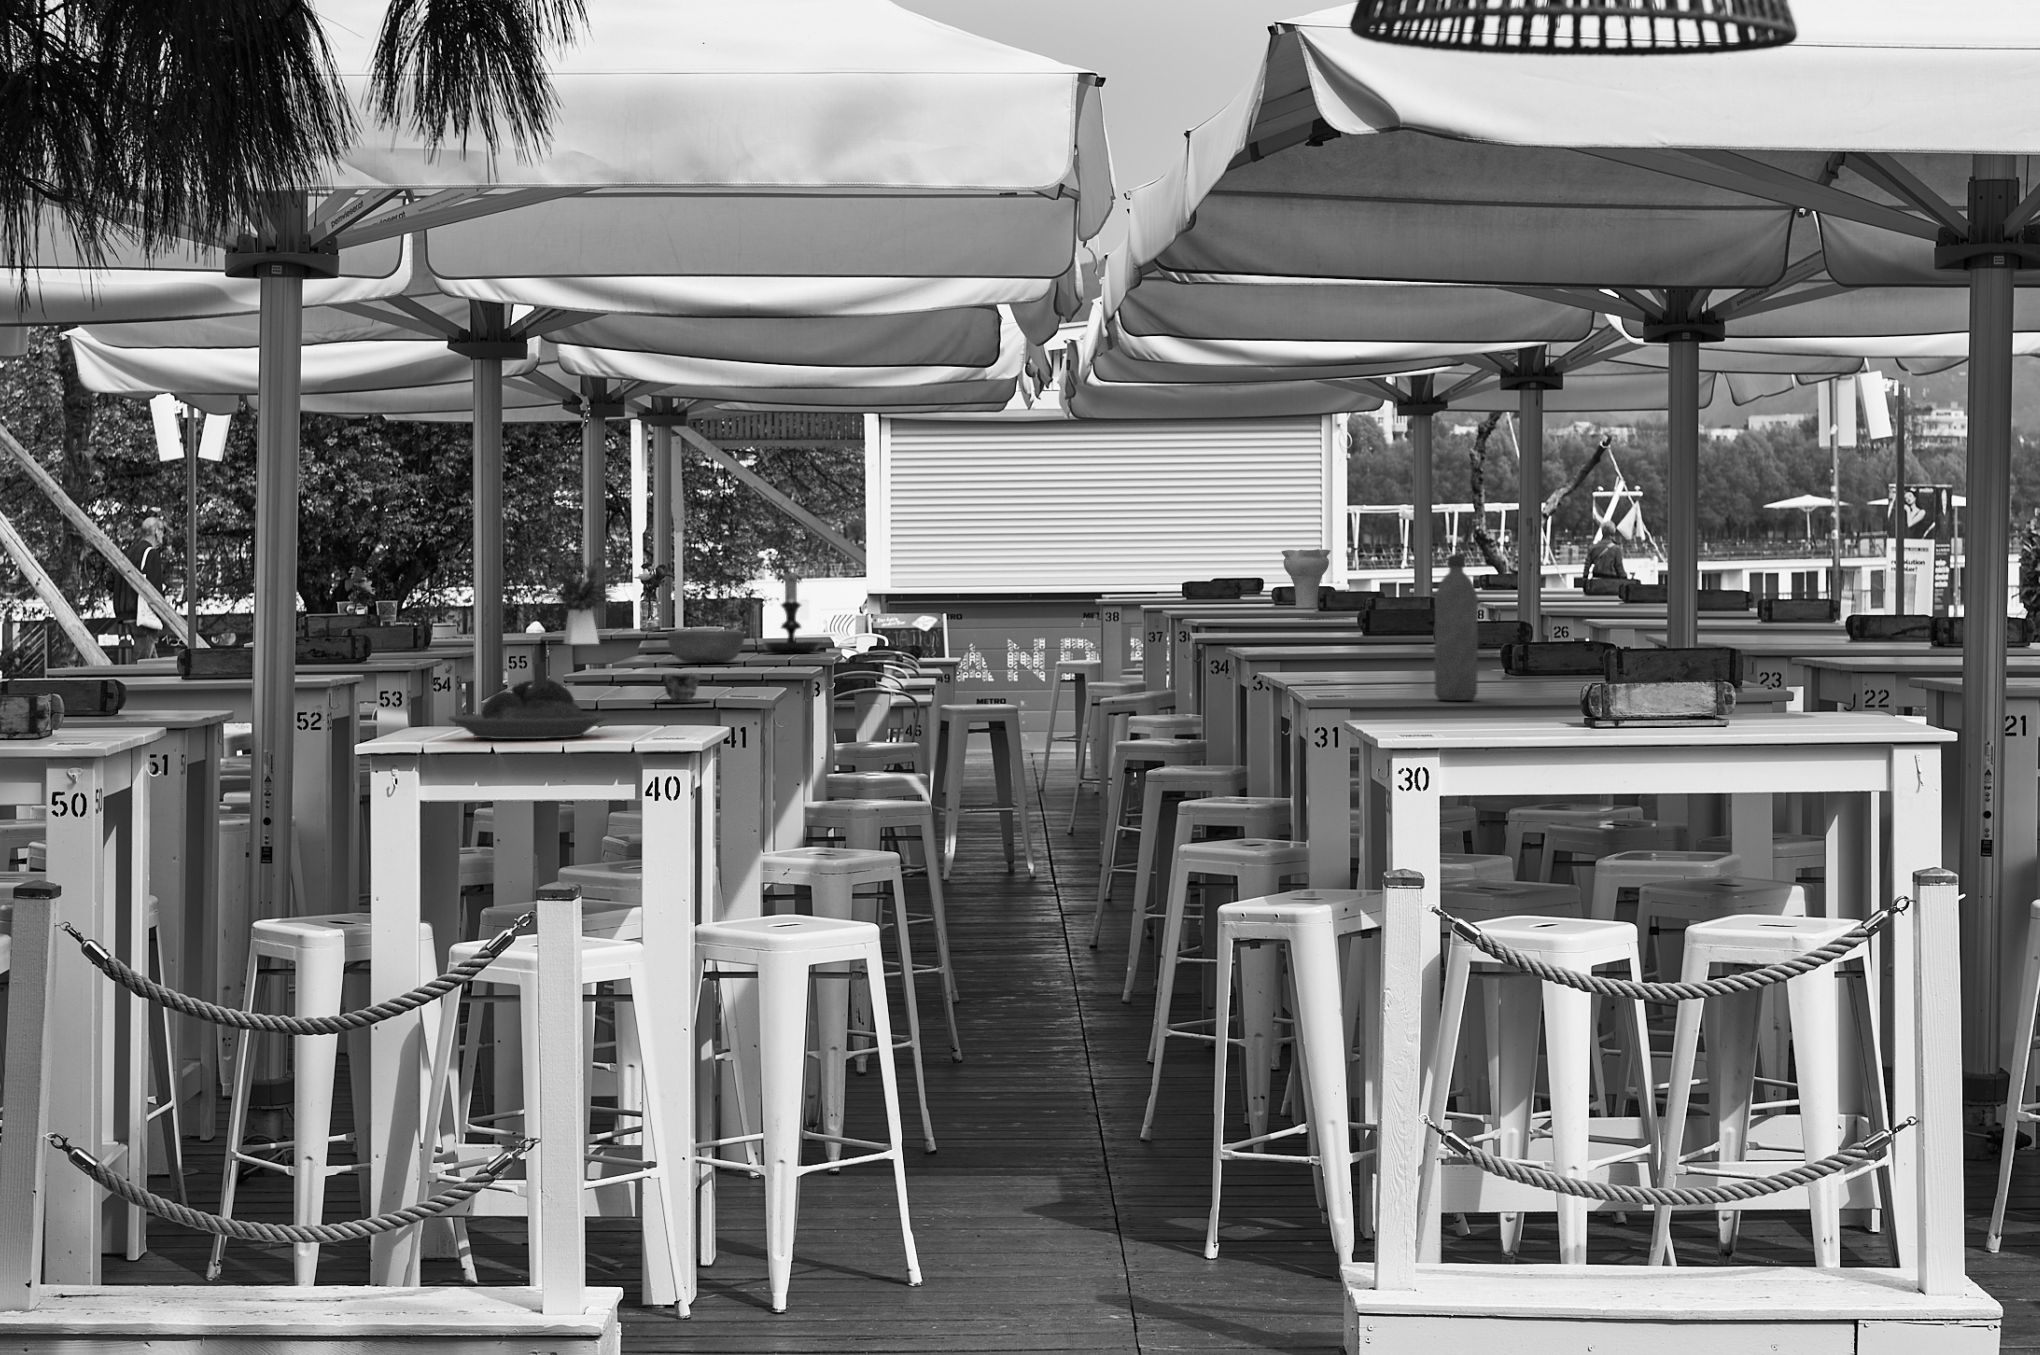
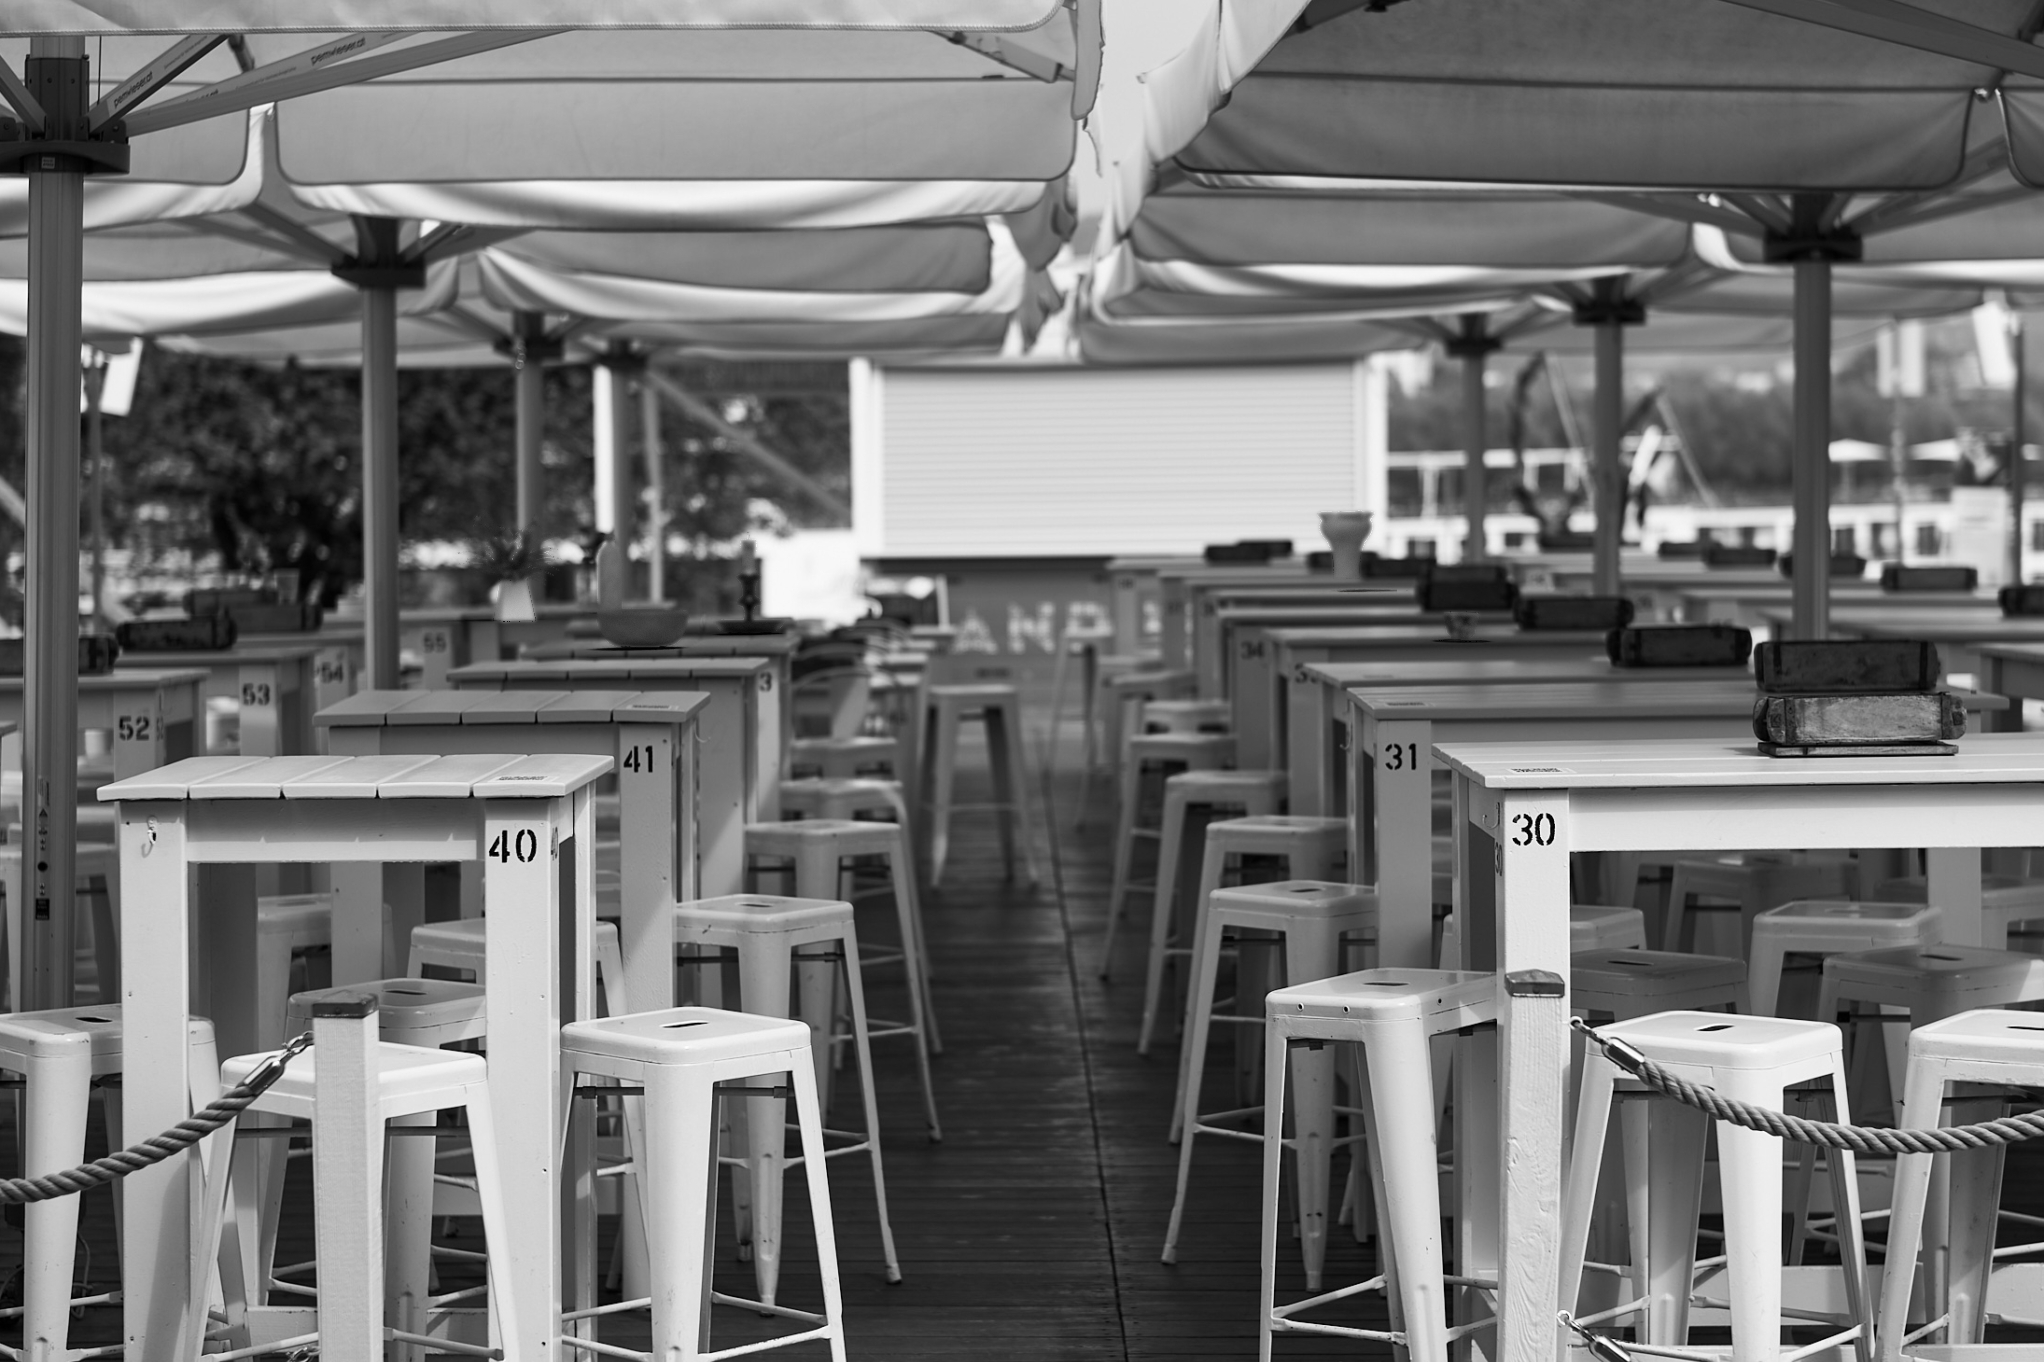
water bottle: present [1435,554,1478,700] -> present [598,534,622,610]
teacup: present [655,672,707,703] -> present [1444,613,1481,641]
plate: present [448,678,608,739] -> none [234,690,454,774]

